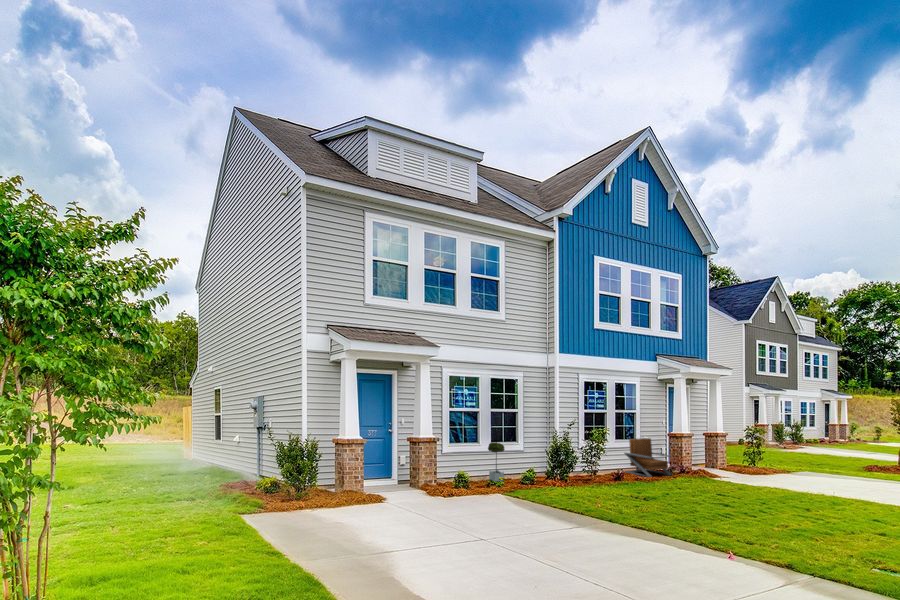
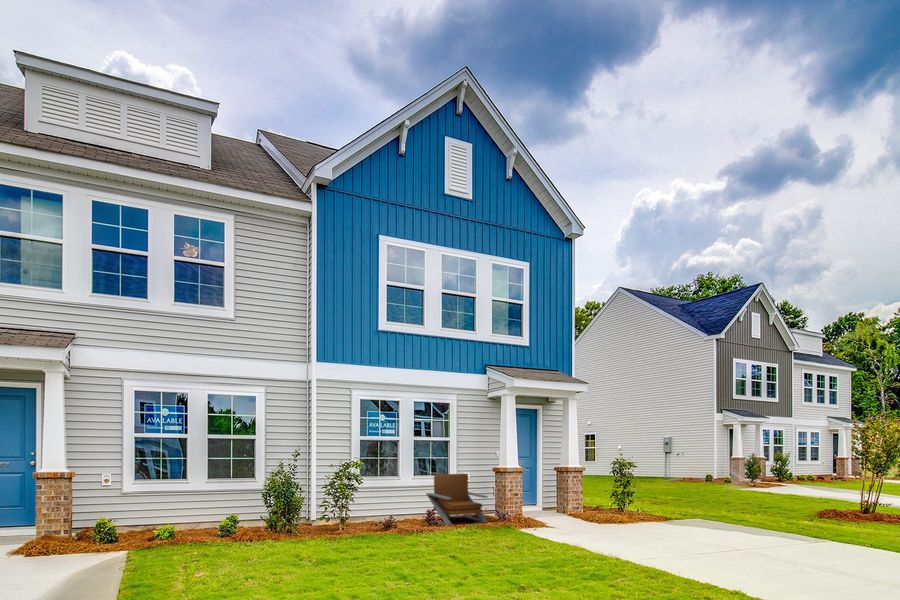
potted tree: present [488,442,505,481] -> none [189,479,213,532]

